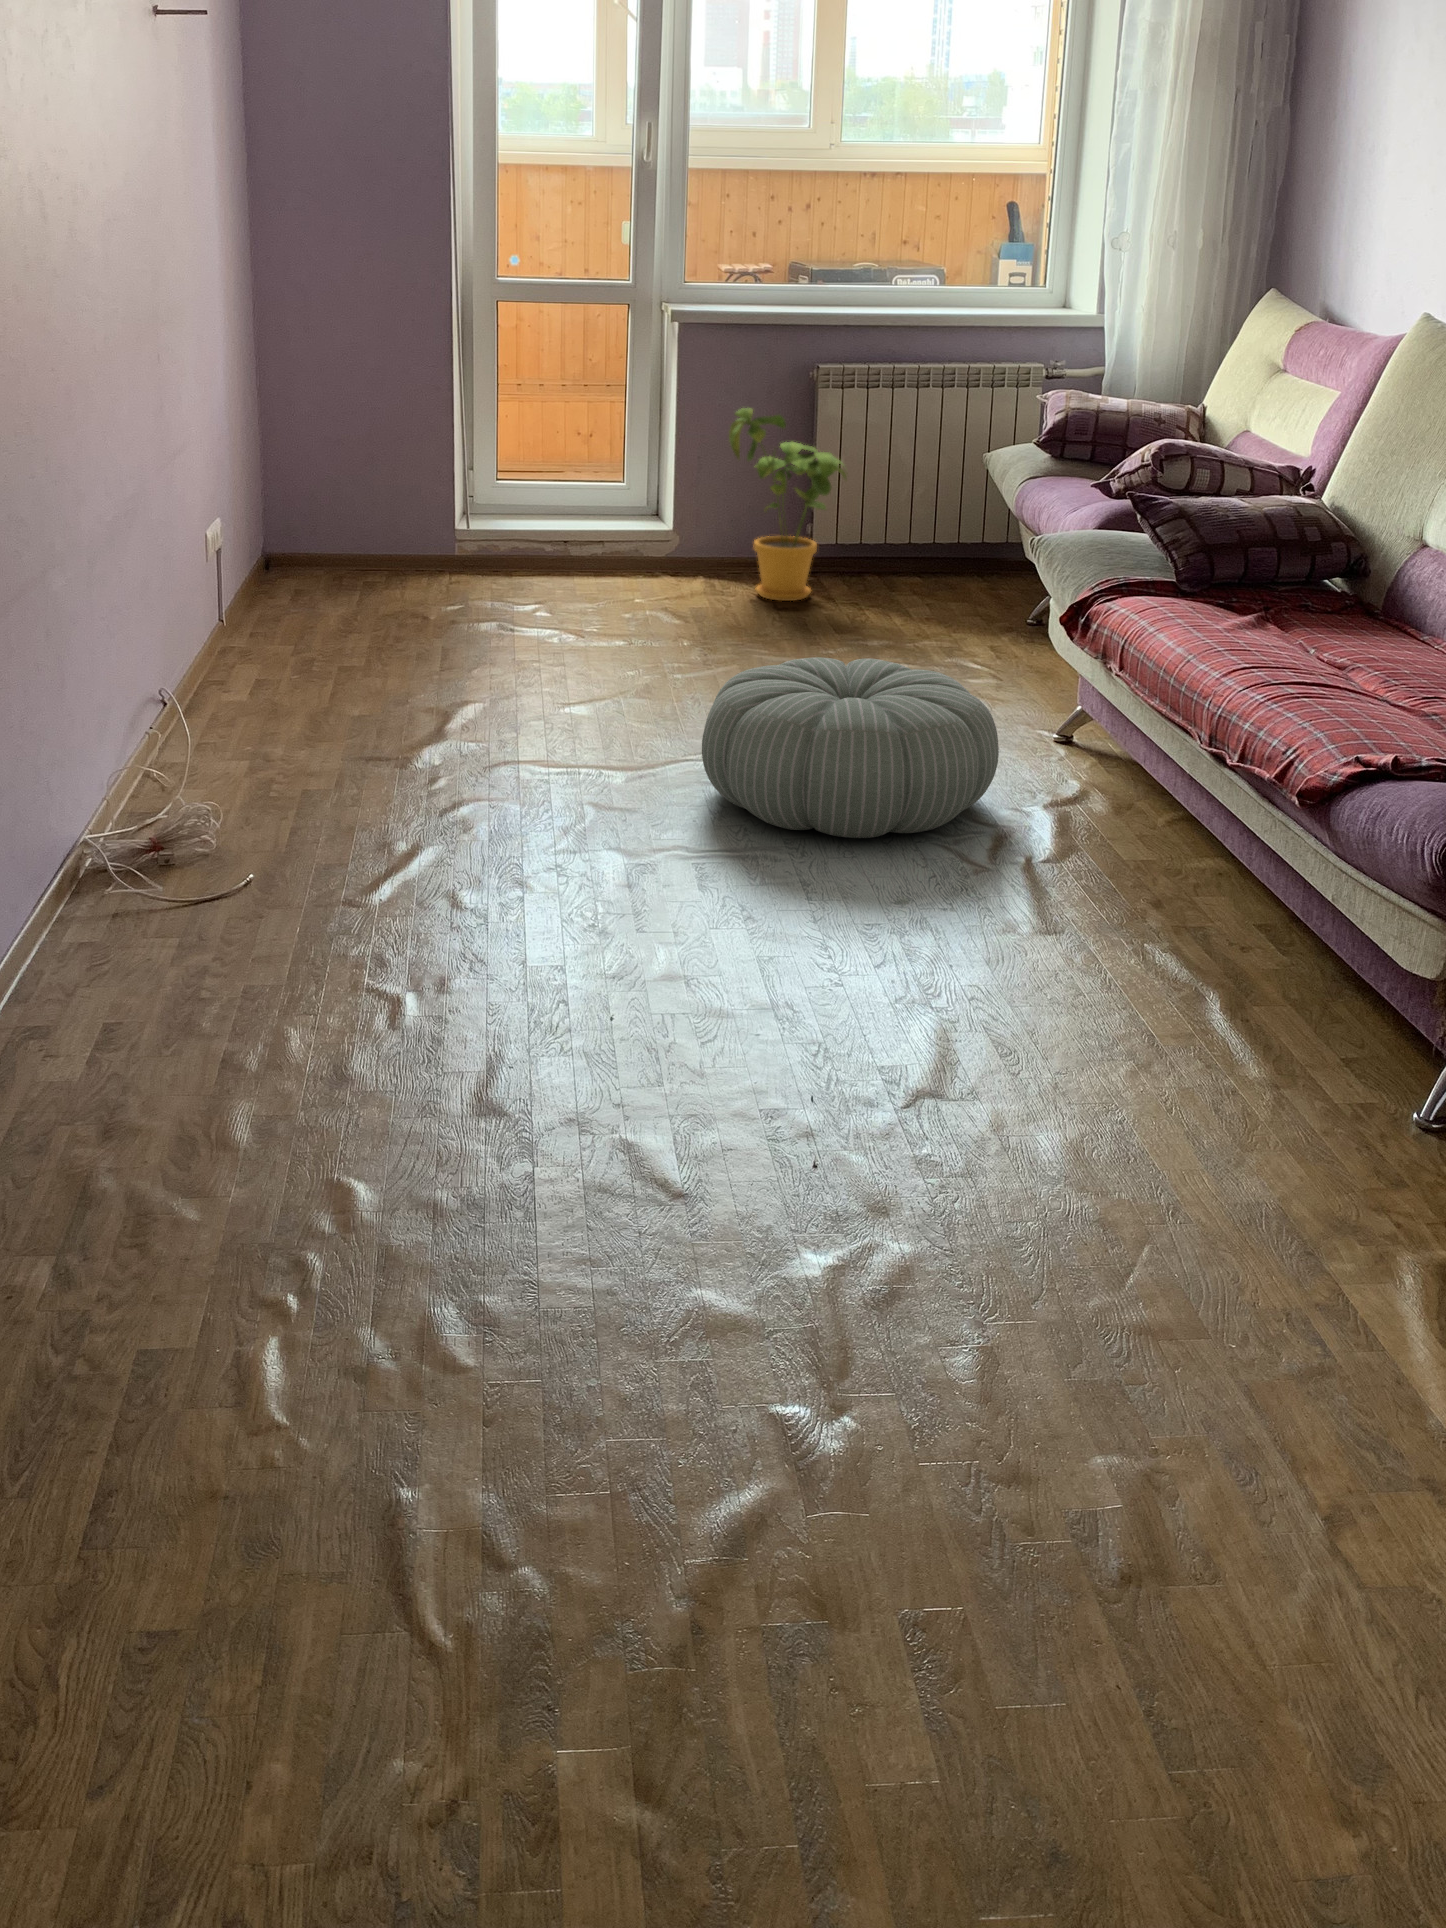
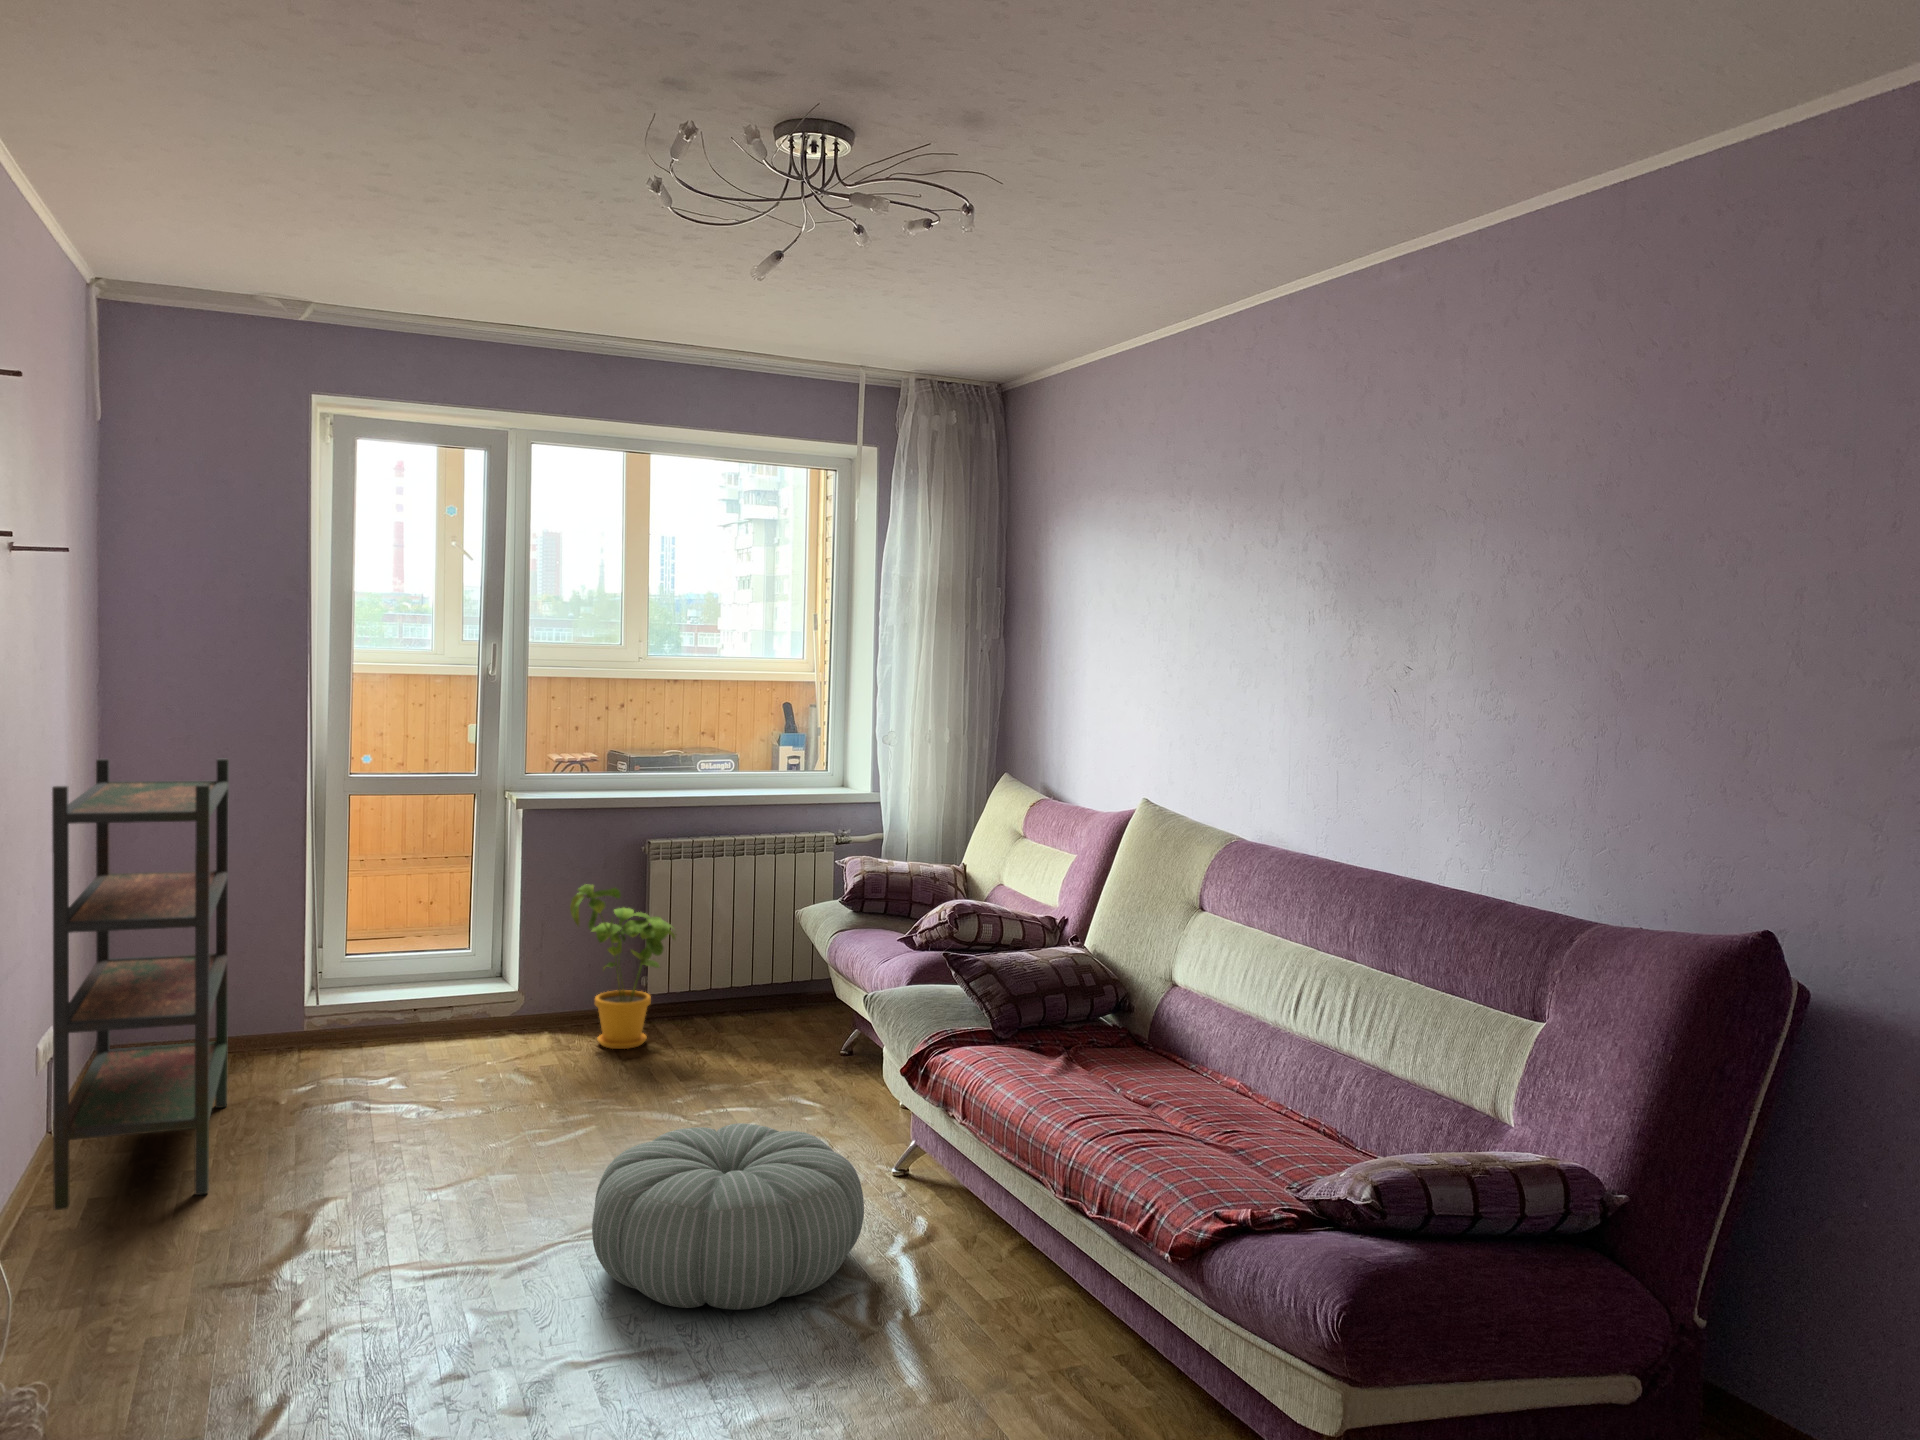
bookshelf: none [196,245,372,688] -> present [52,758,229,1210]

